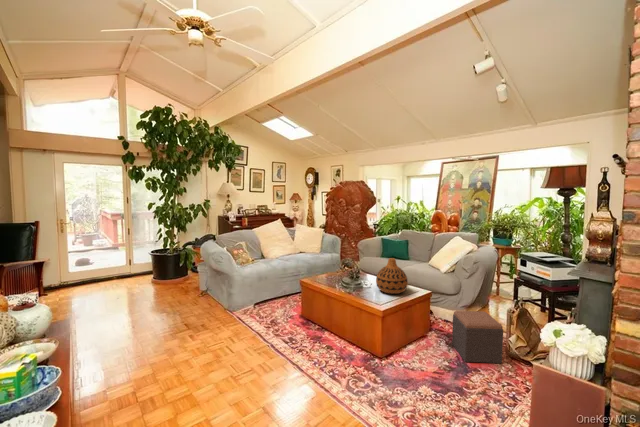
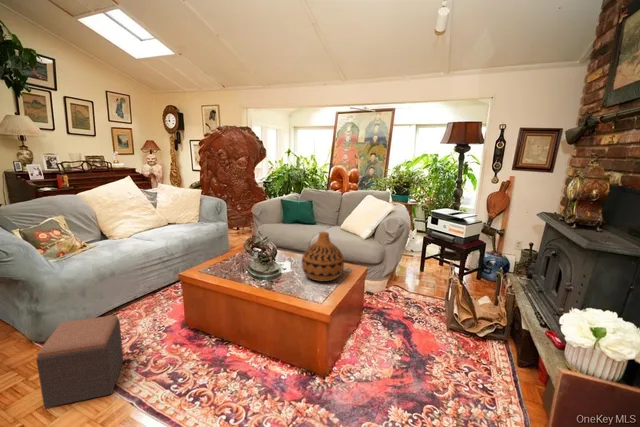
footstool: present [452,311,503,363] -> present [36,316,123,408]

